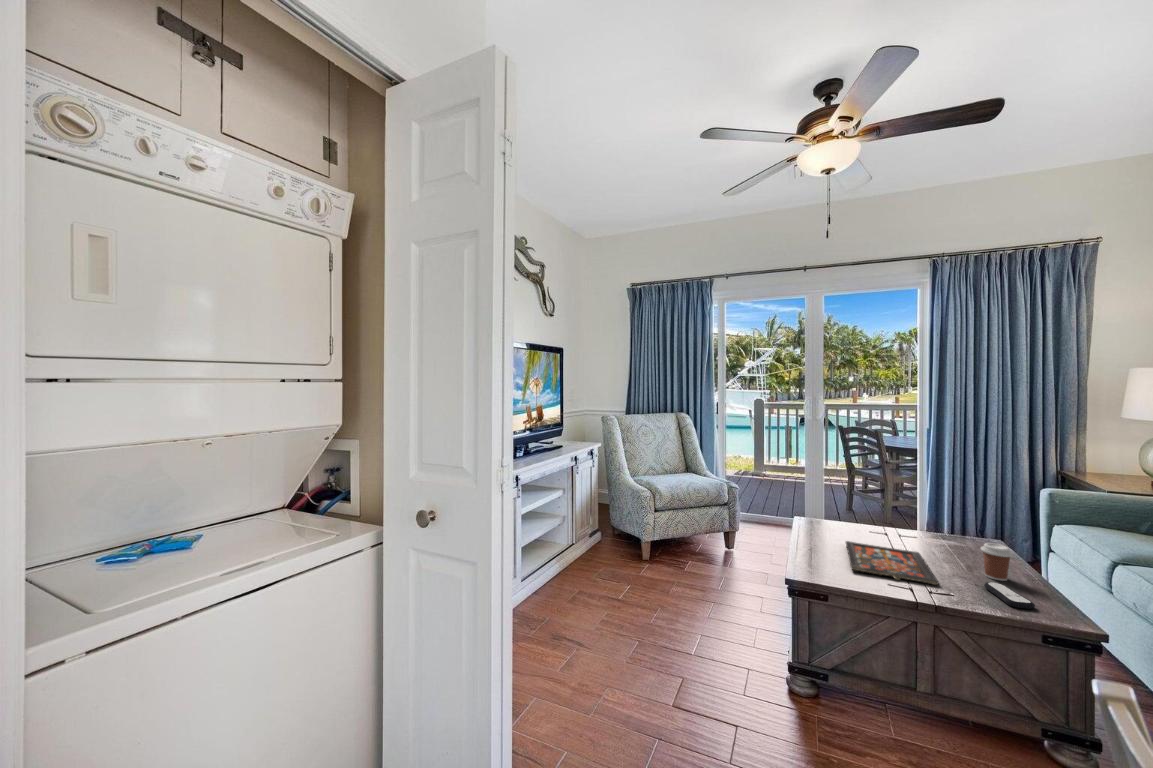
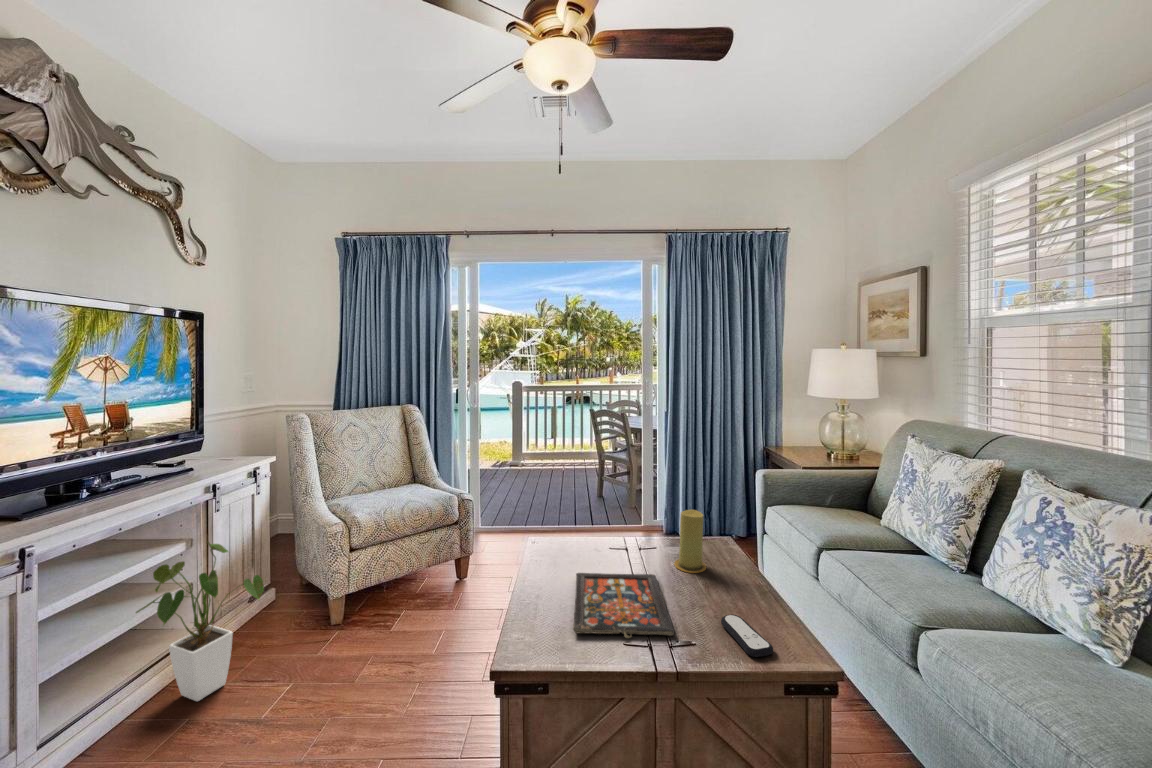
house plant: none [551,490,617,581] -> present [136,542,264,701]
candle: none [938,507,972,559] -> present [674,510,706,573]
coffee cup: present [981,543,1012,581] -> none [716,557,746,605]

